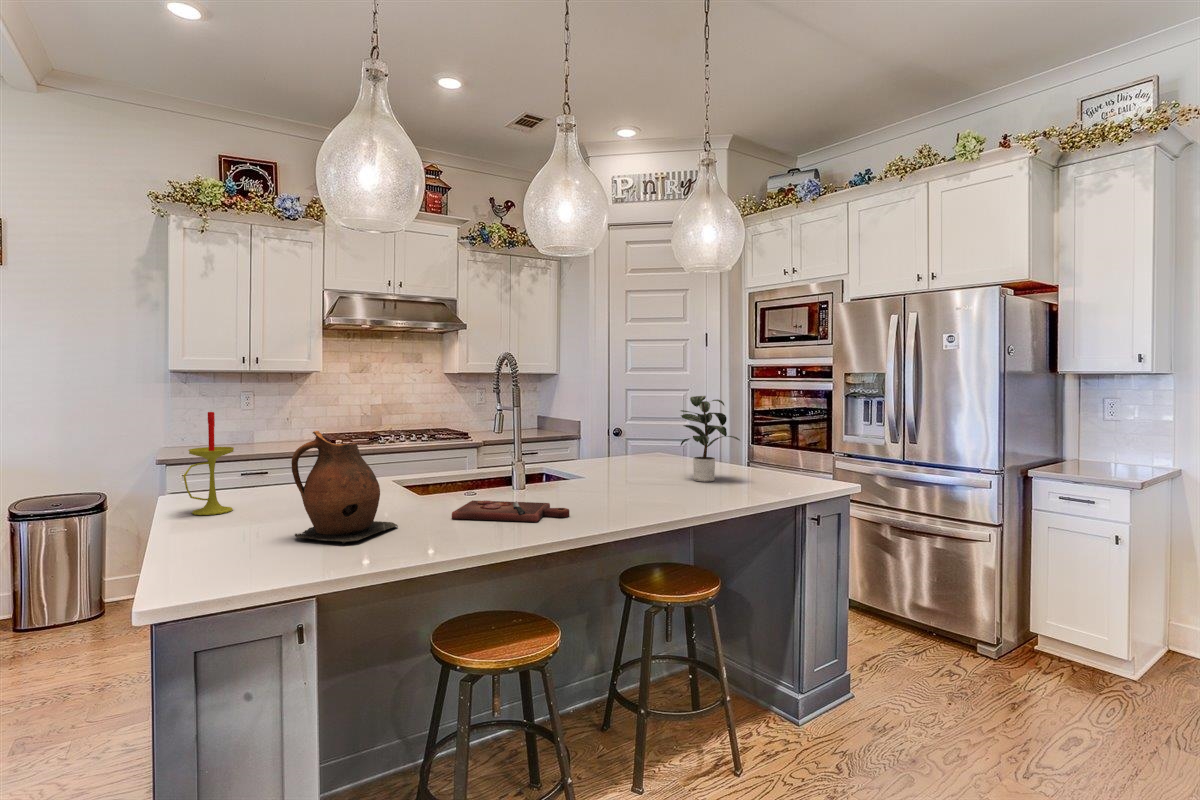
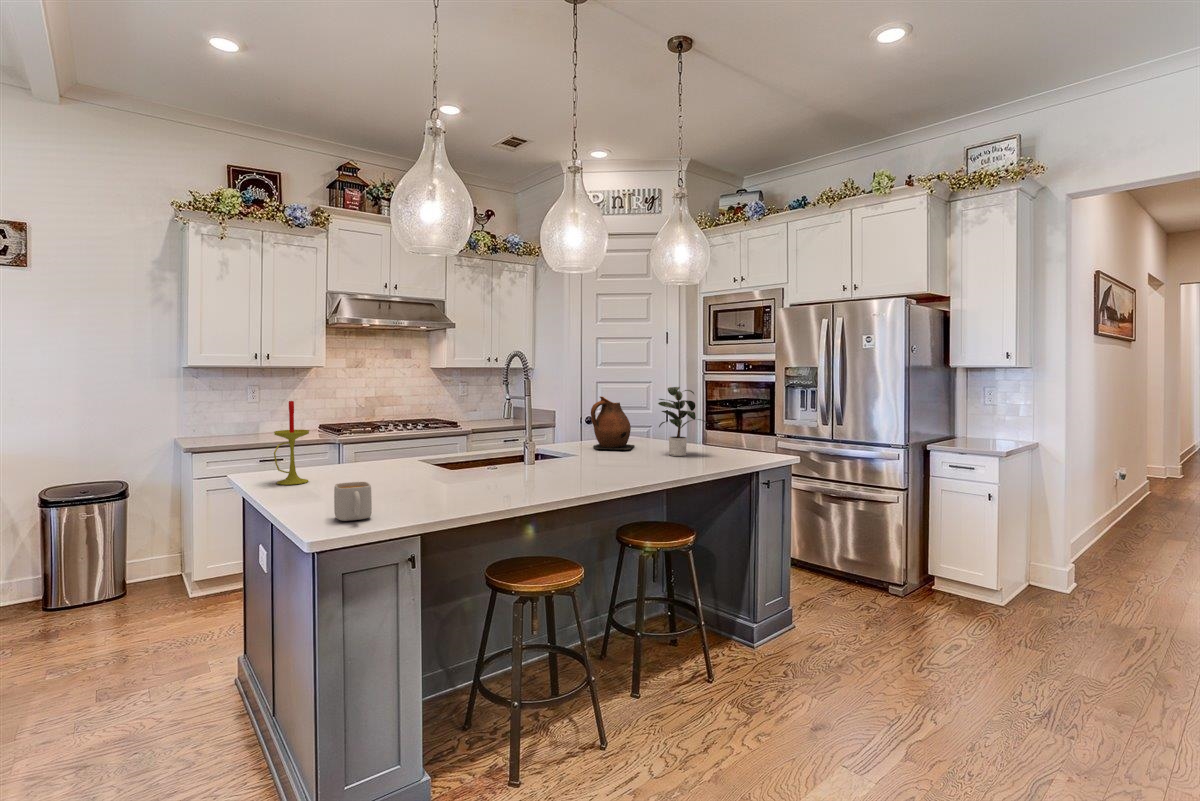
ceramic pitcher: present [291,431,398,544] -> present [591,396,634,450]
cutting board: present [452,500,569,522] -> none [494,471,584,485]
mug: none [202,521,255,575] -> present [334,482,372,521]

